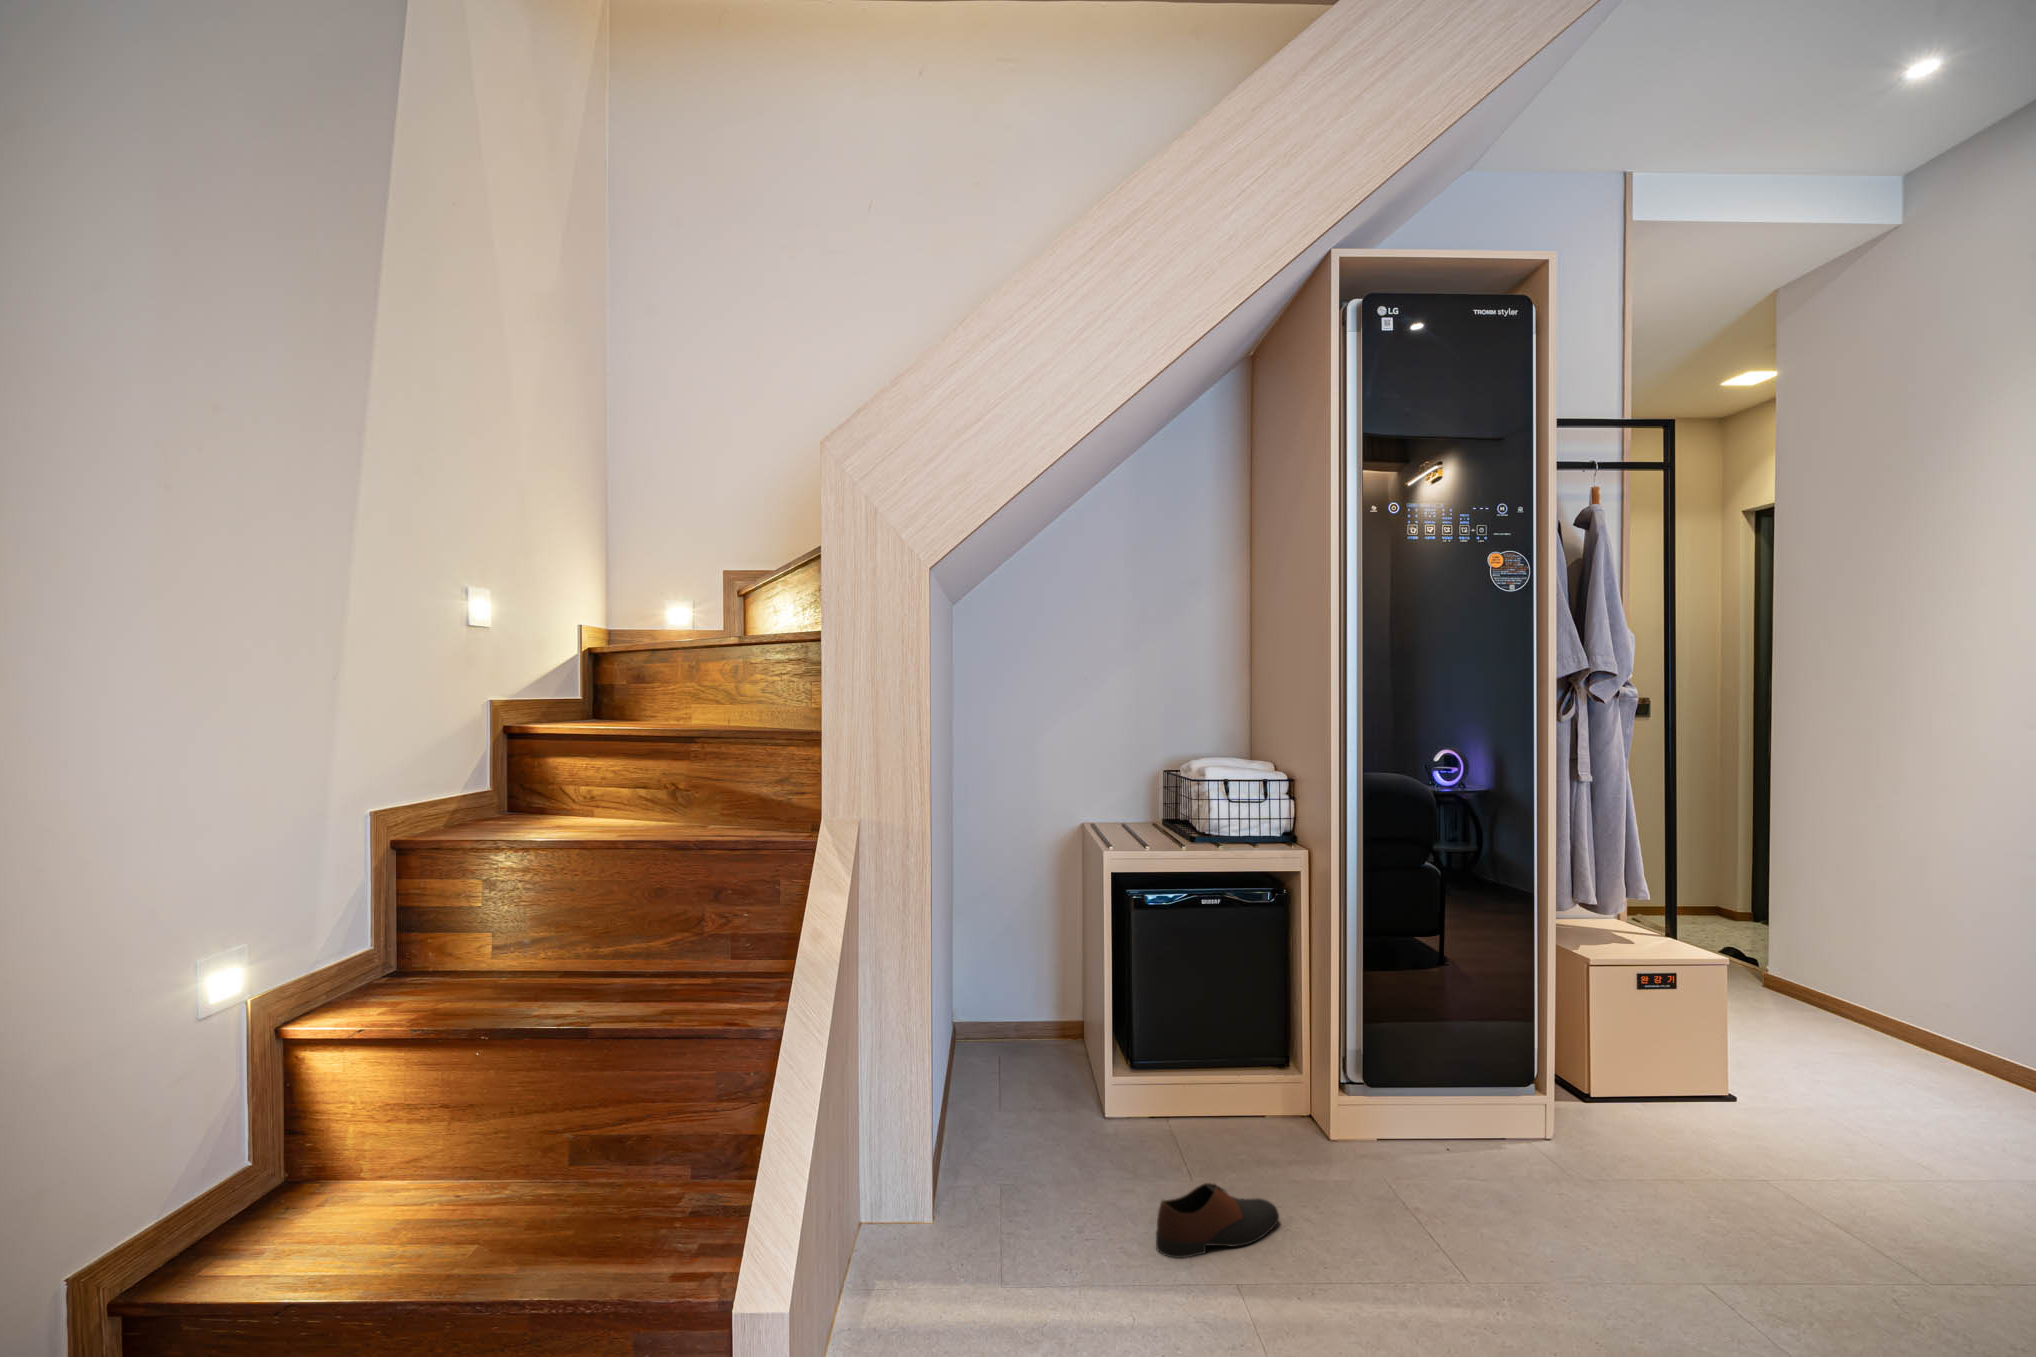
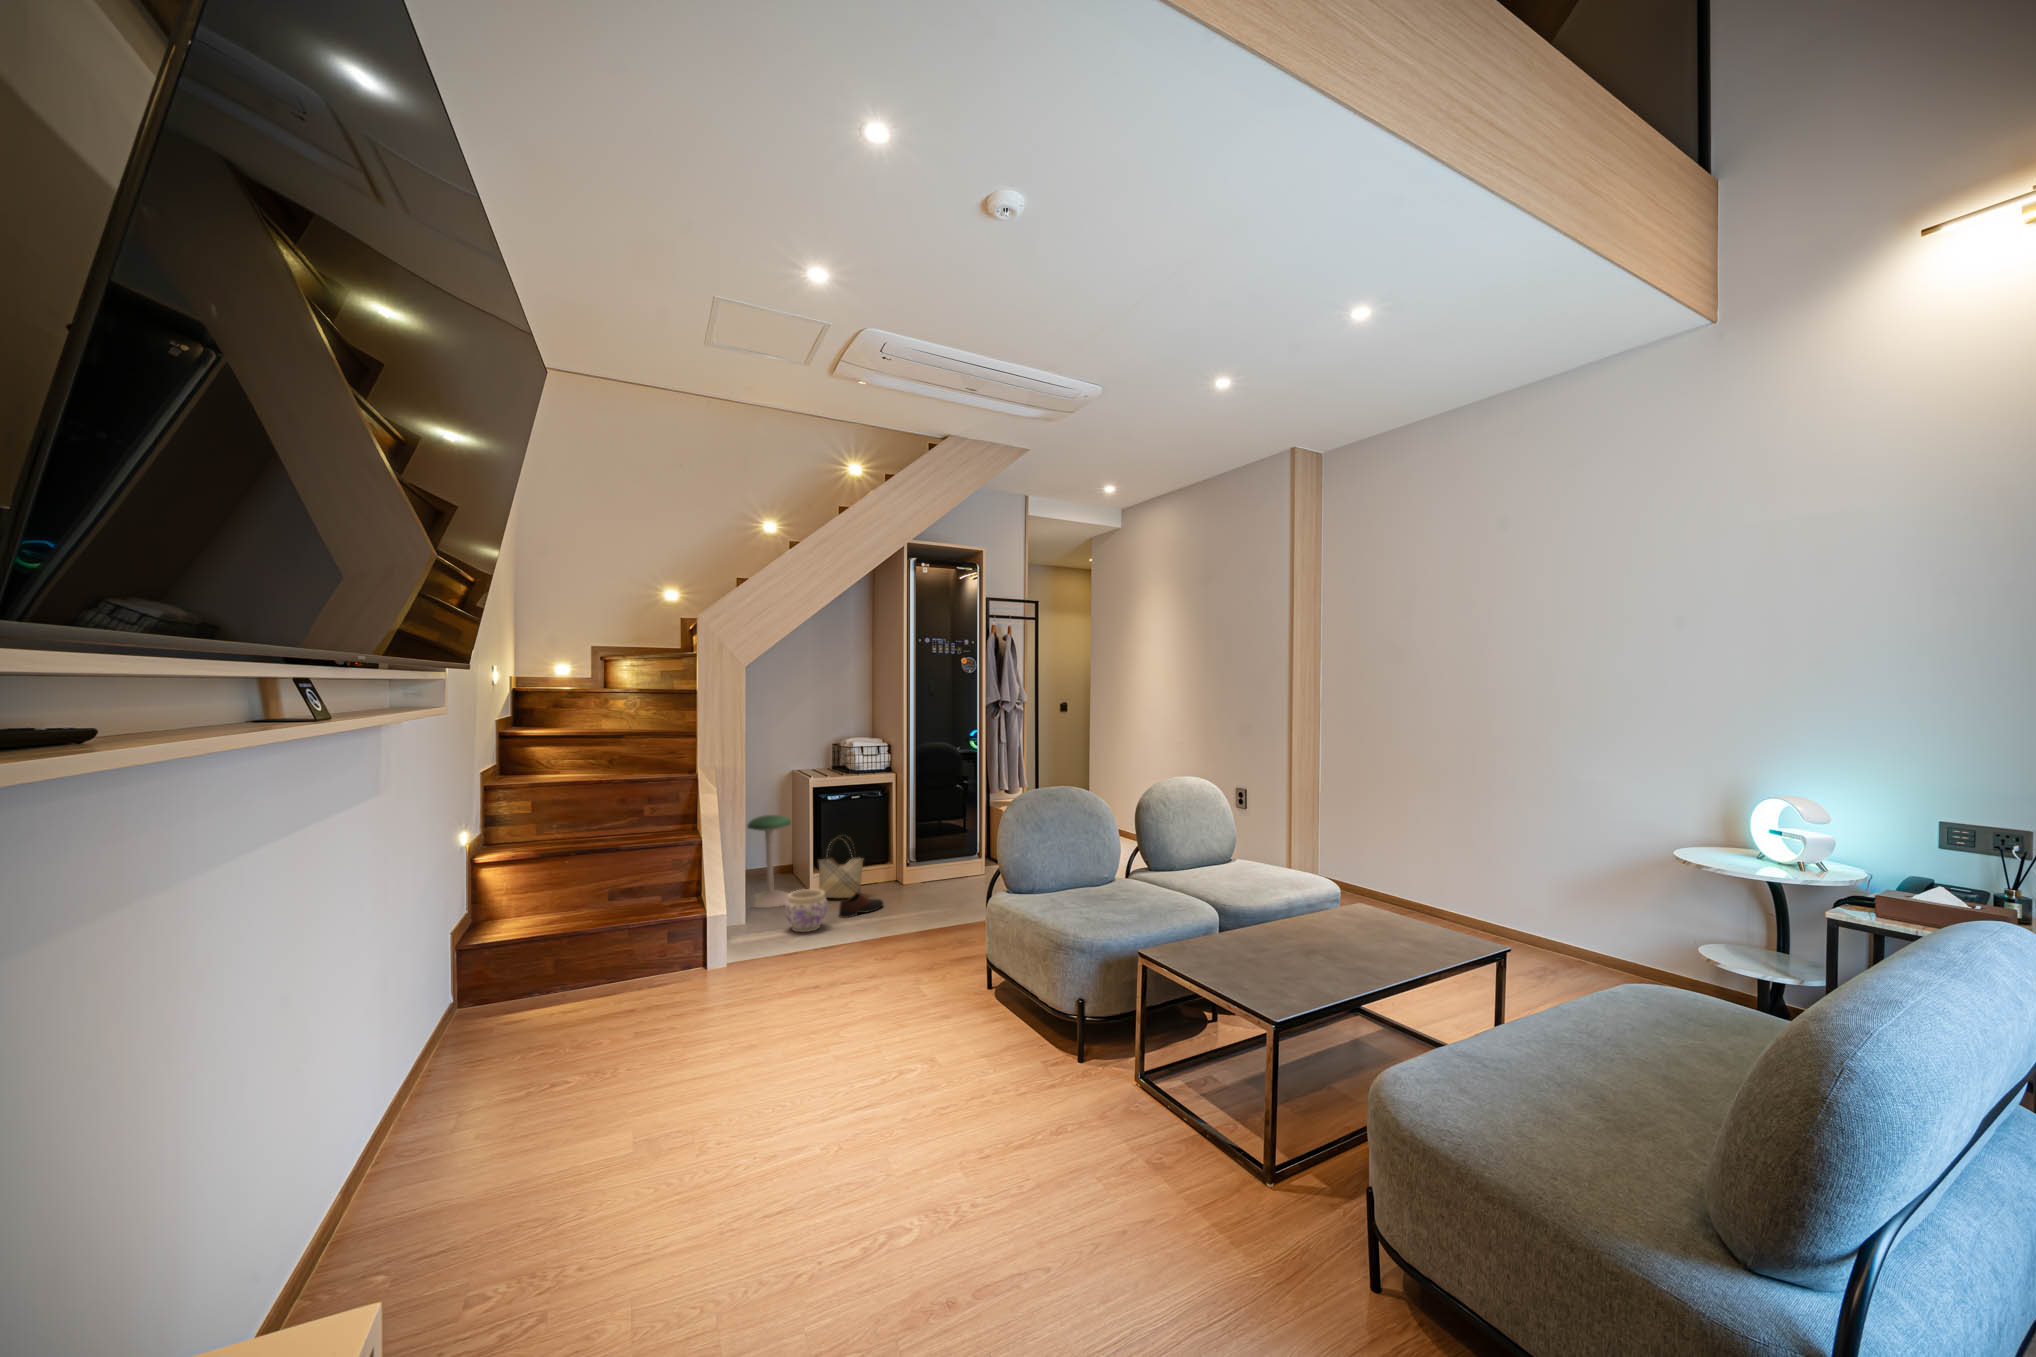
stool: none [959,931,1070,1159] -> present [747,815,791,908]
woven basket: none [1118,995,1229,1165] -> present [818,839,863,898]
planter: none [1004,1170,1117,1311] -> present [785,889,827,932]

